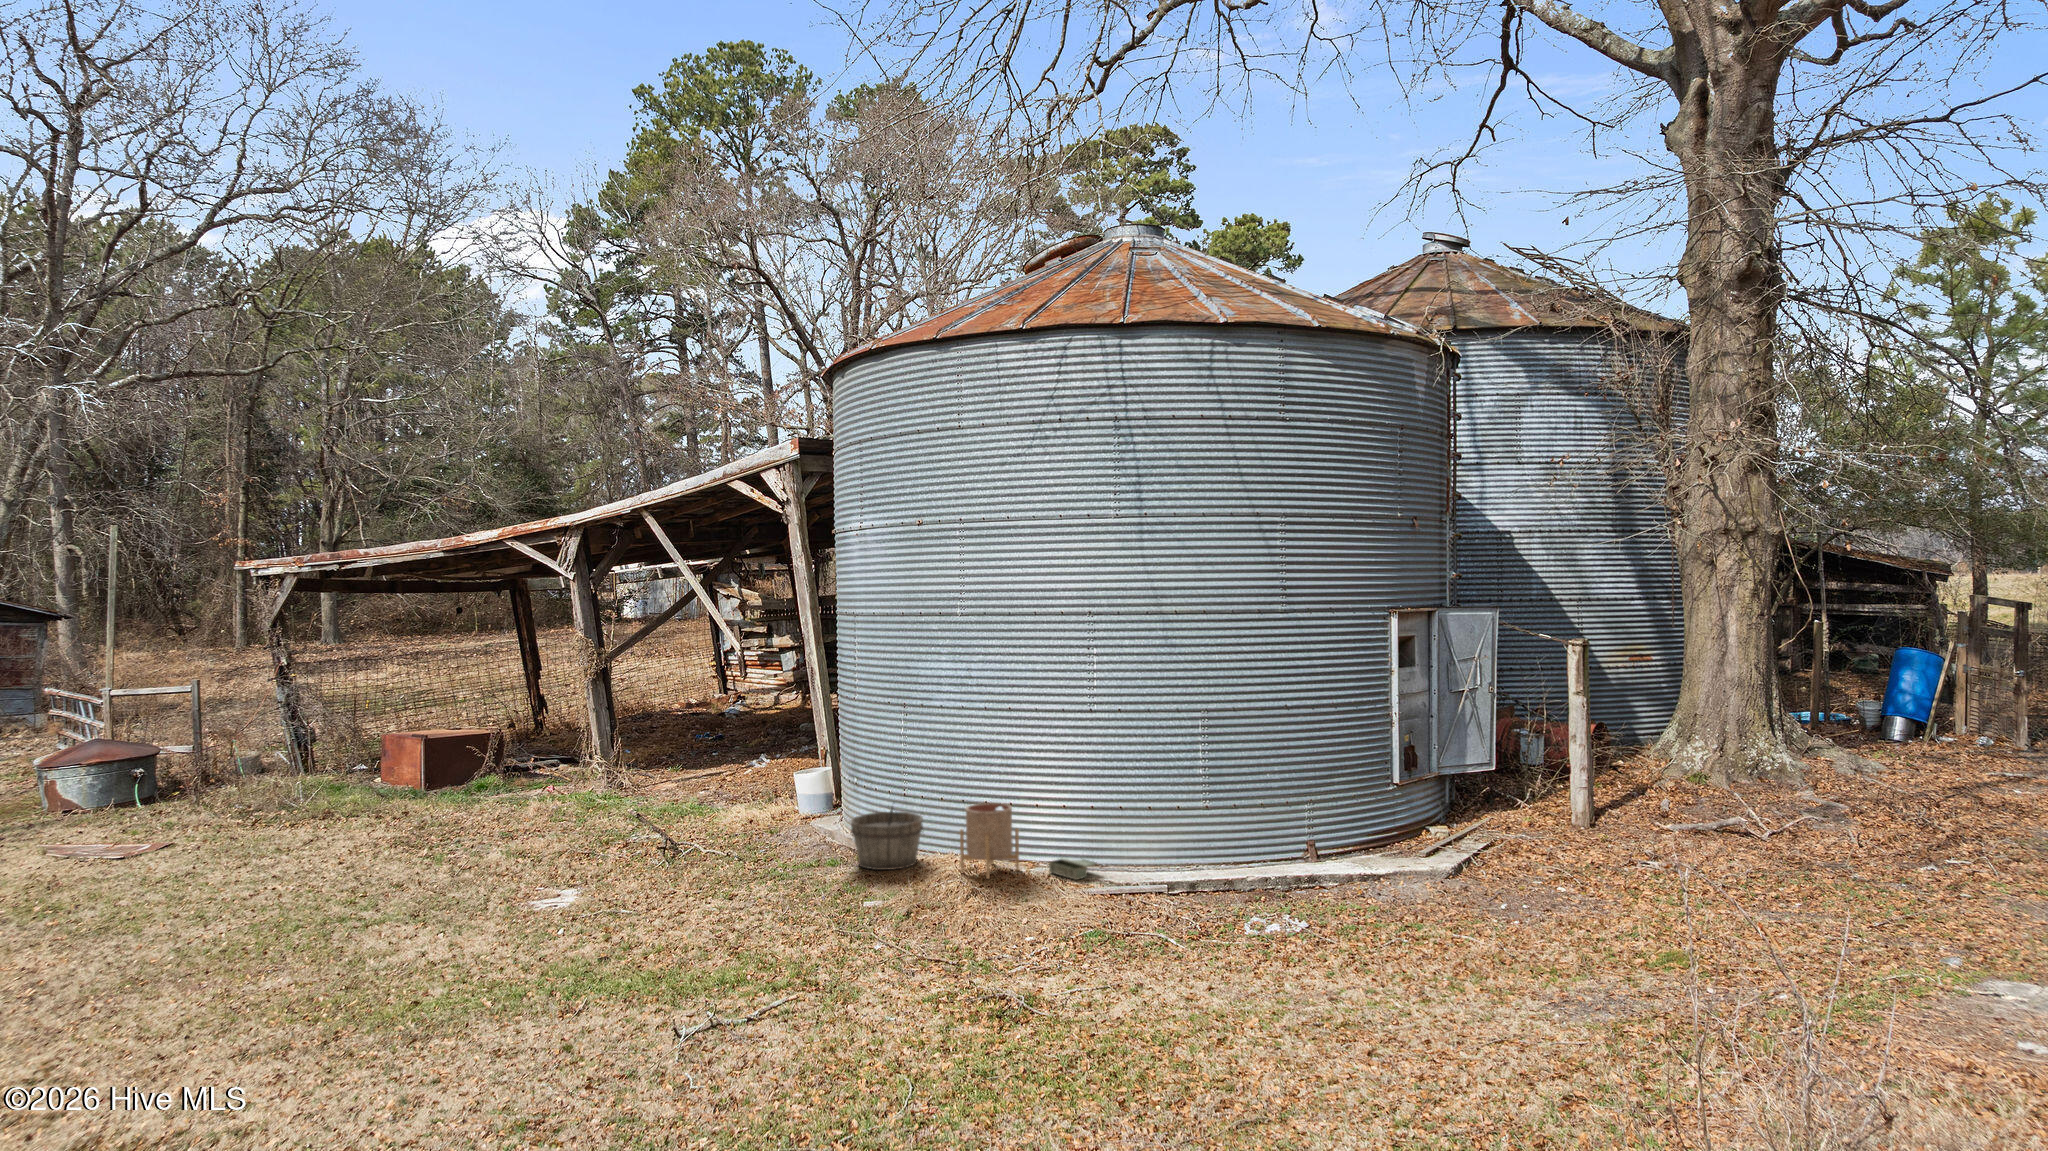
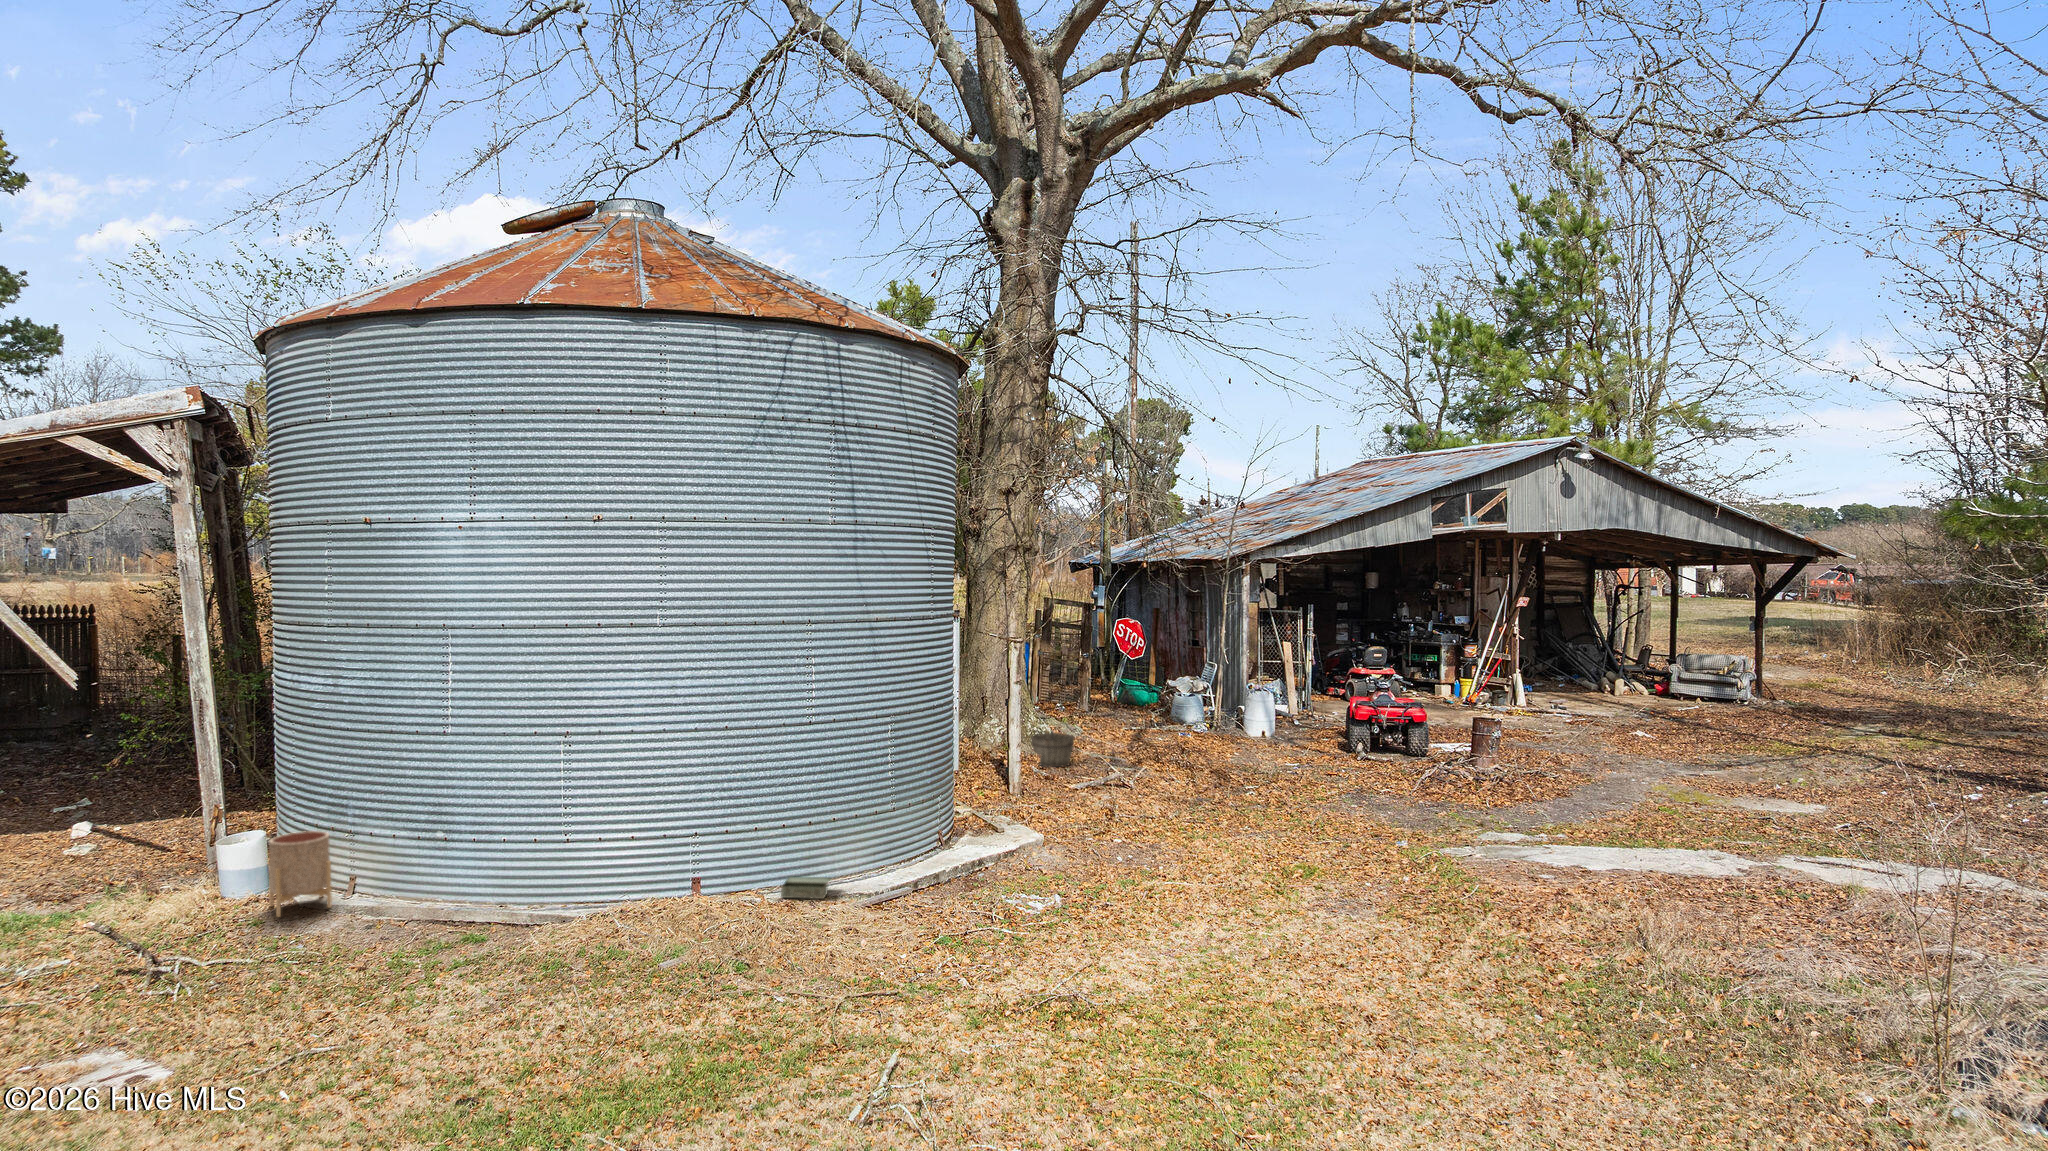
planter: present [960,803,1019,879] -> present [269,831,332,917]
wooden bucket: present [851,807,923,870] -> present [1031,731,1074,767]

